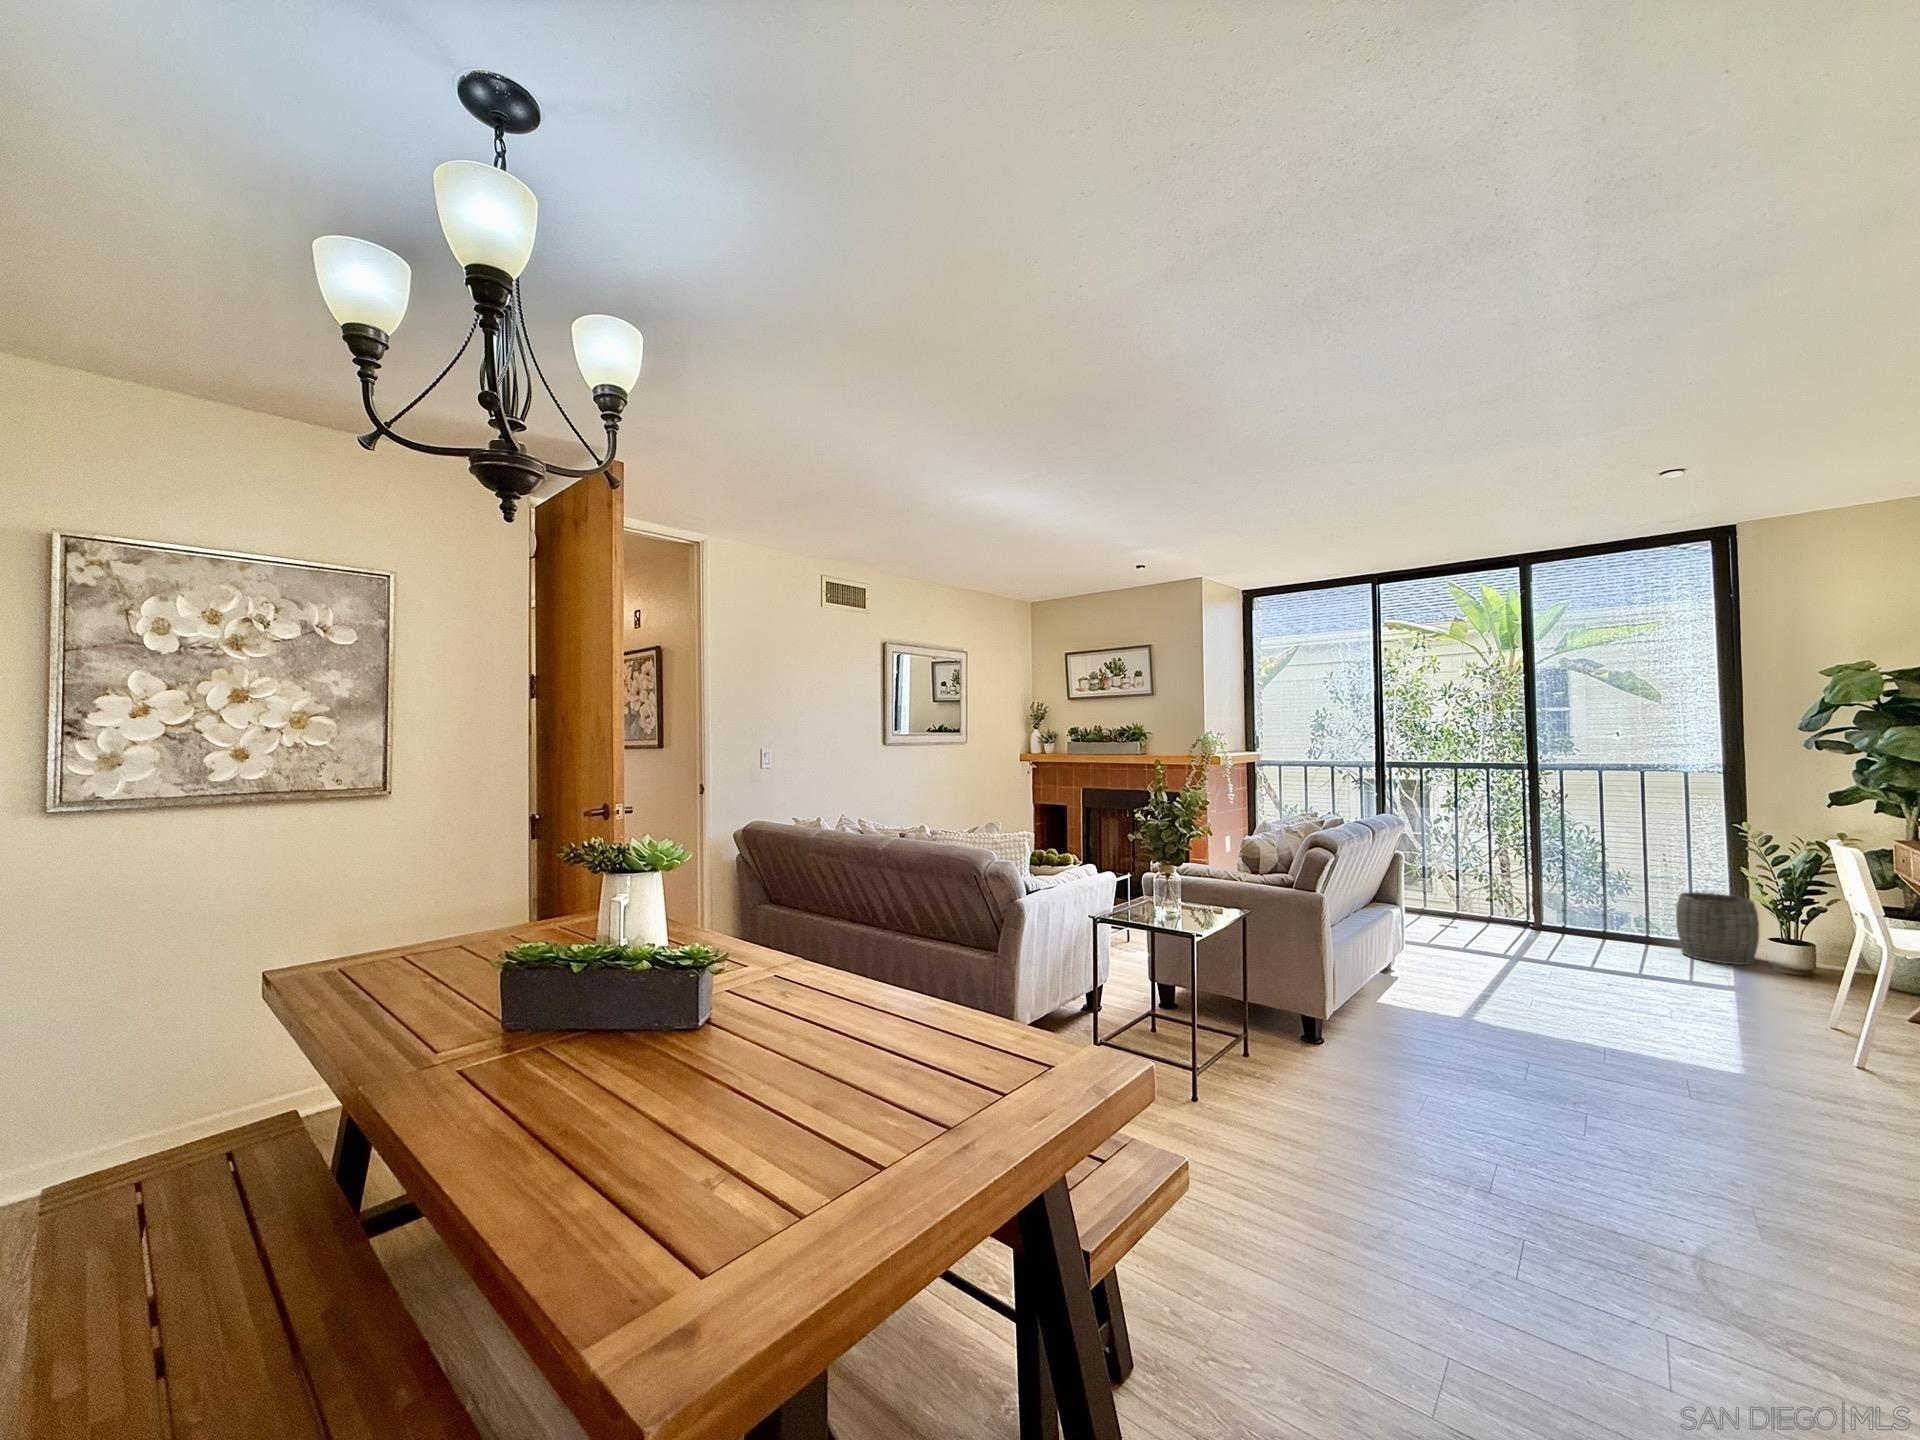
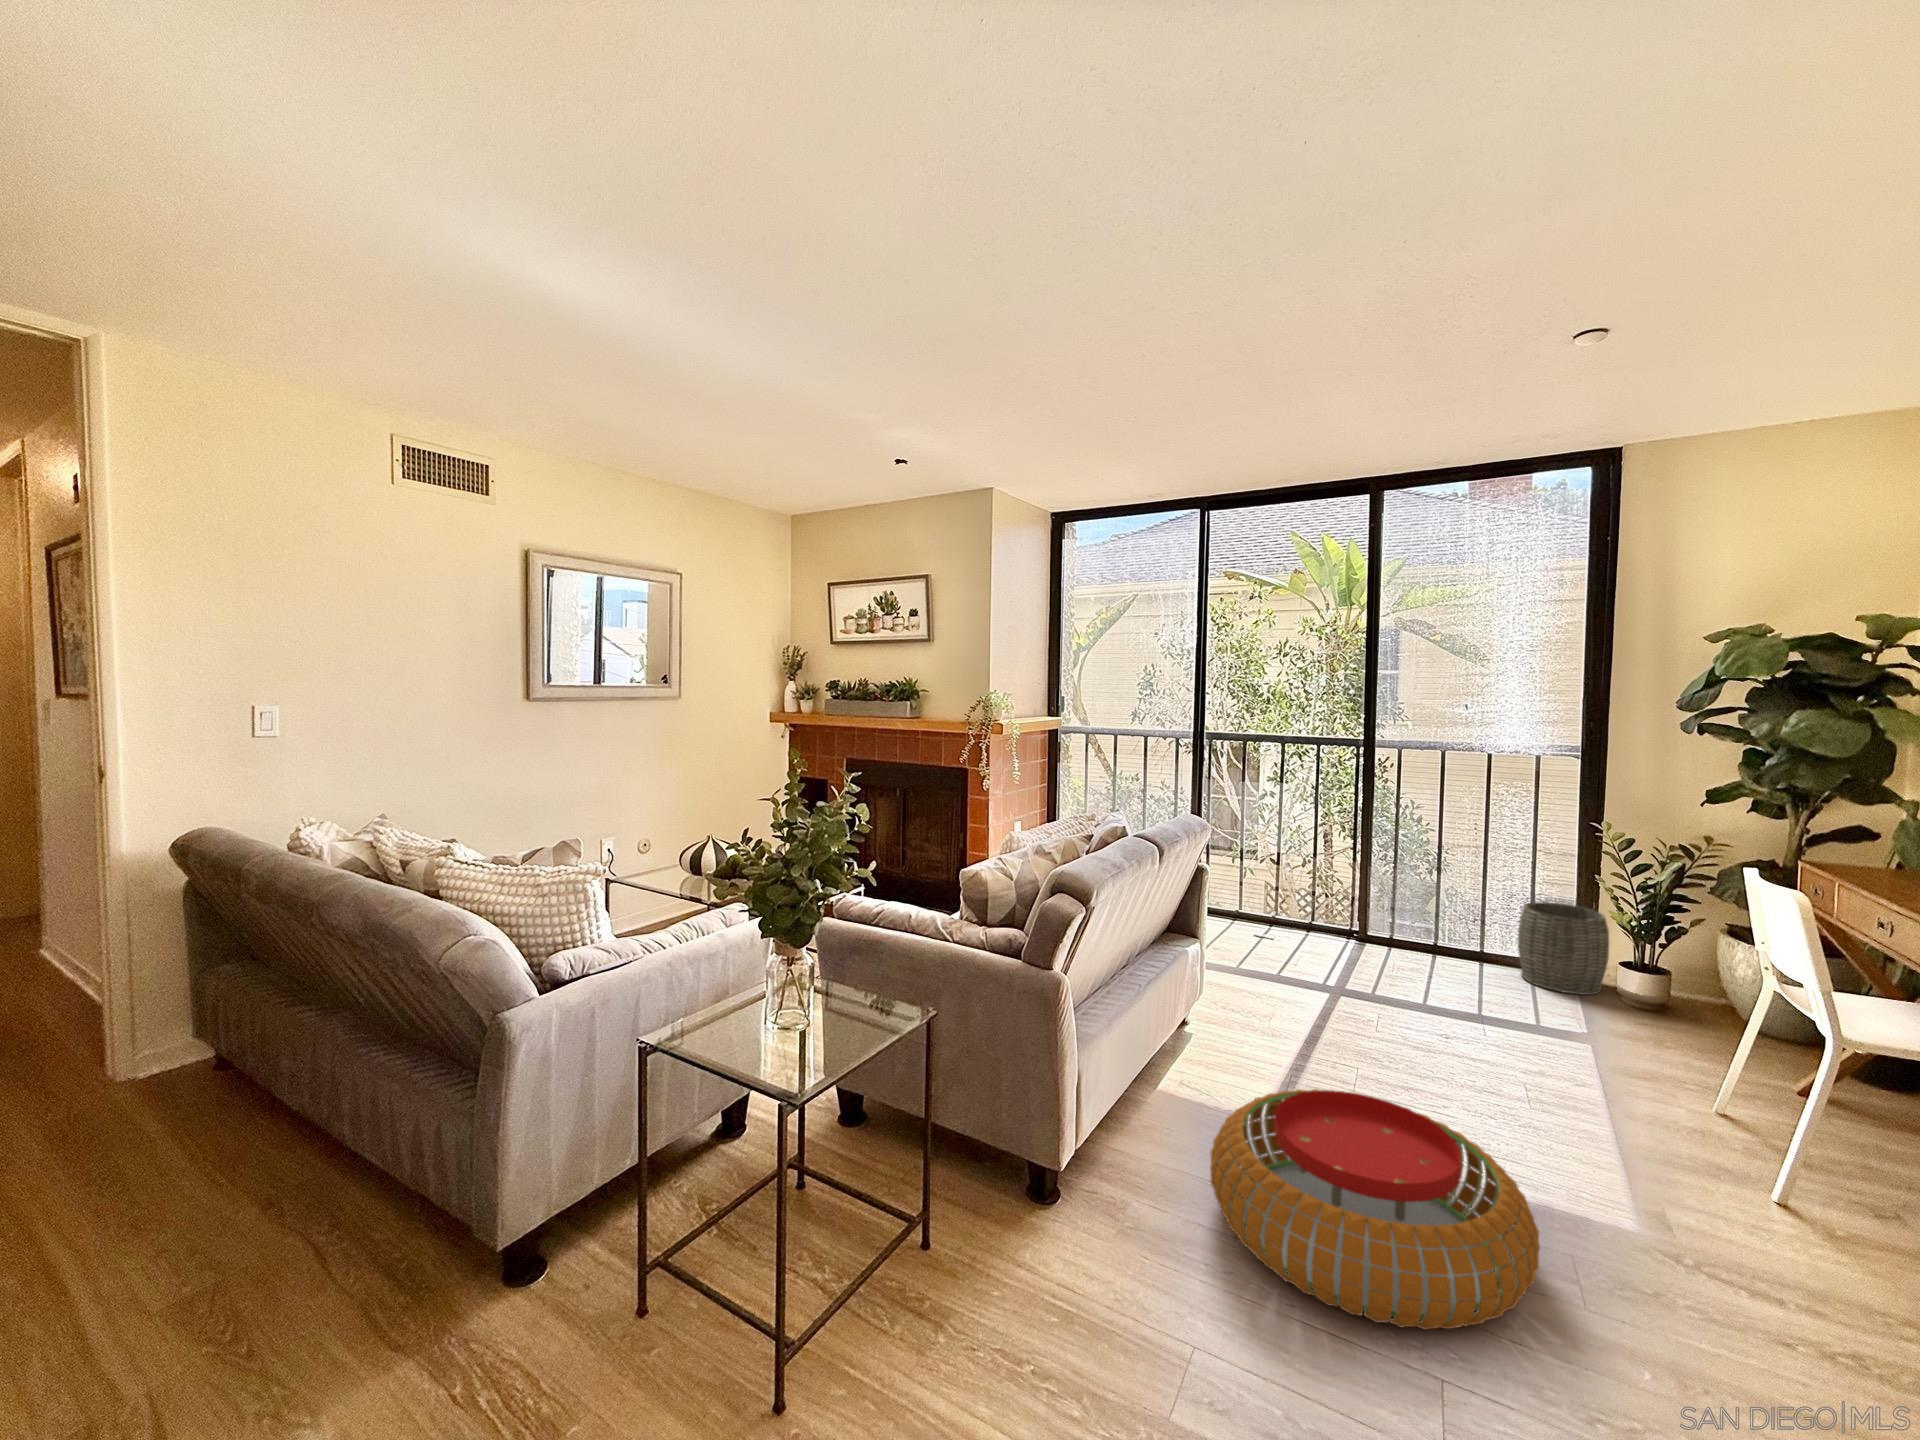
pouf: none [1435,986,1676,1110] -> present [1210,1089,1540,1330]

